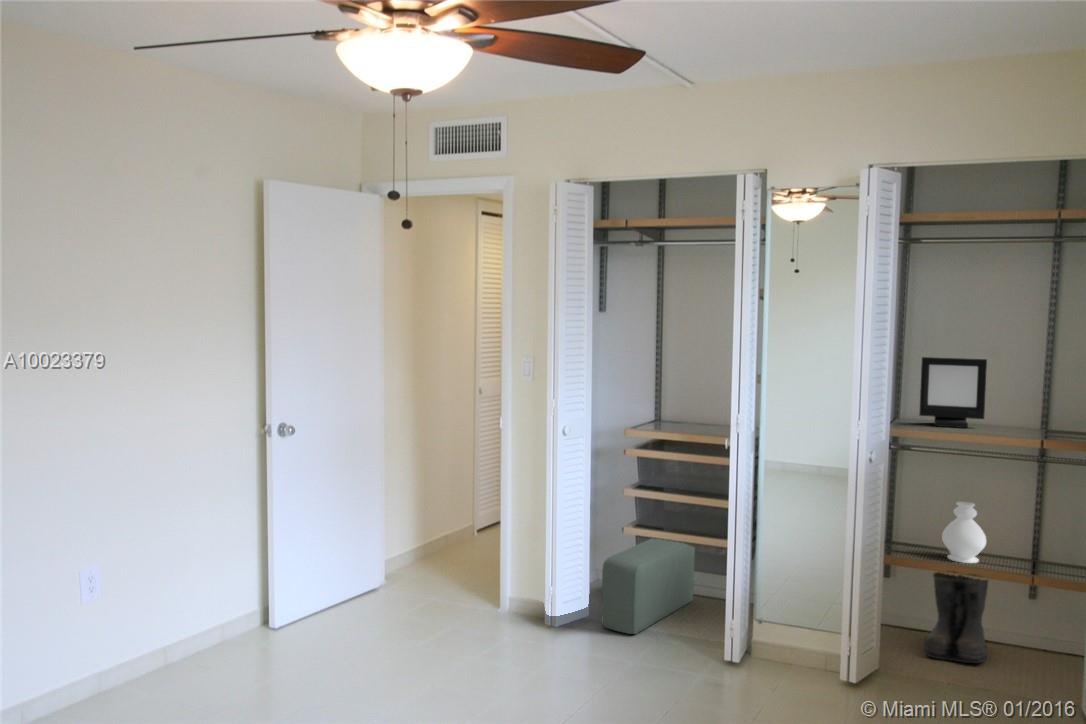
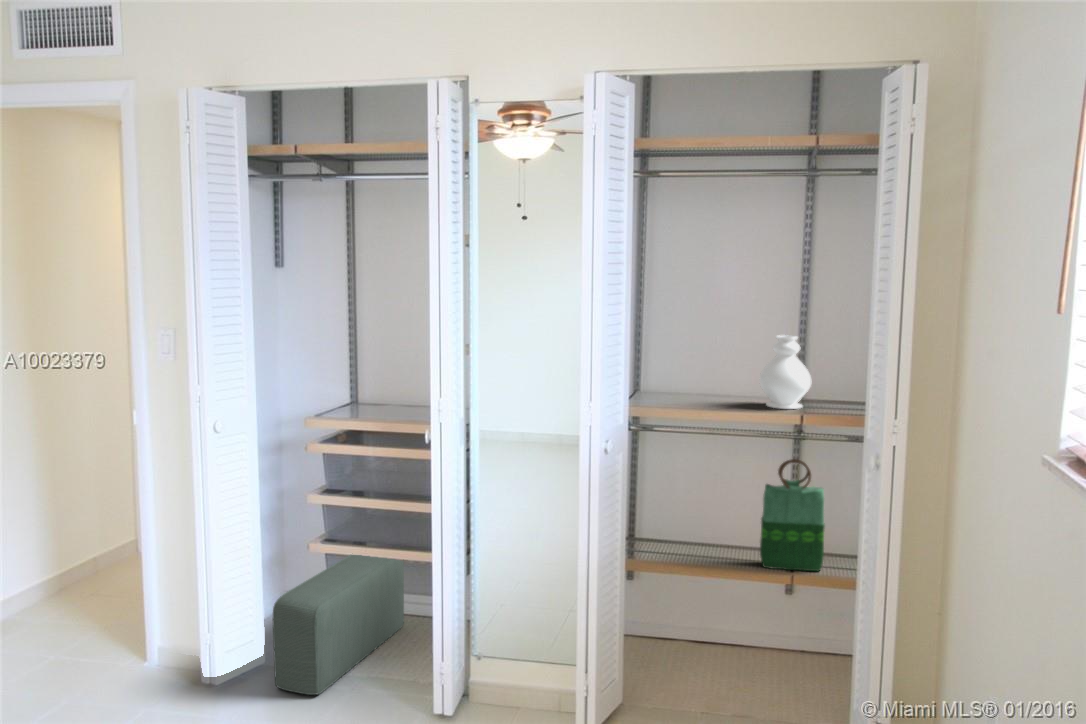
picture frame: present [919,357,987,428] -> none [662,319,737,404]
tote bag: none [1006,478,1066,576] -> present [760,459,825,571]
decorative vase: present [942,501,986,563] -> present [760,335,811,409]
boots: present [925,571,988,663] -> none [673,569,741,684]

